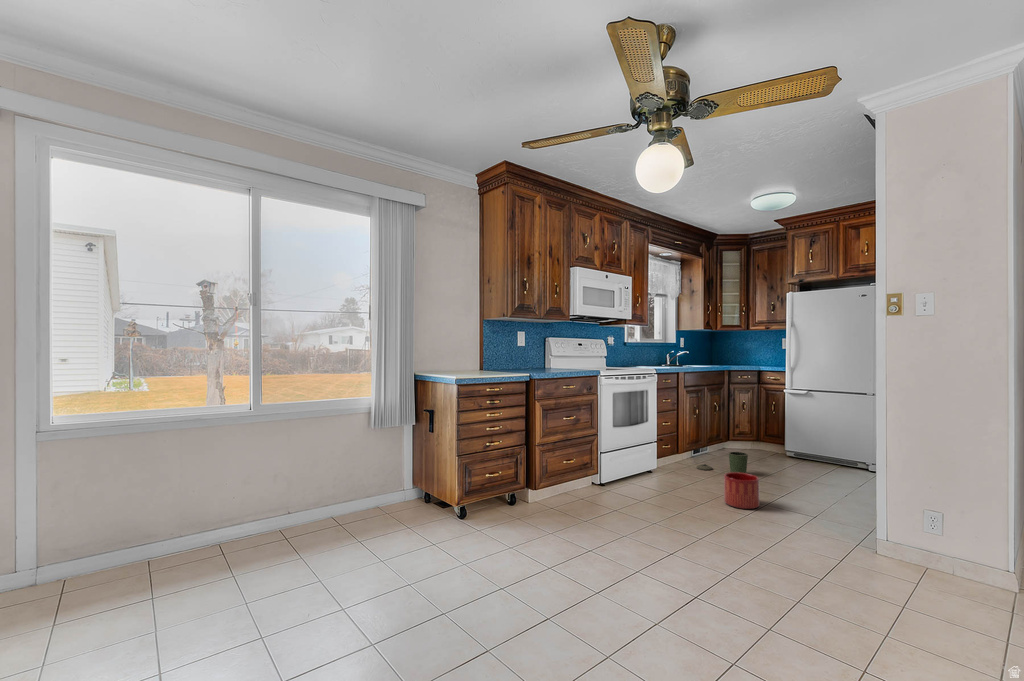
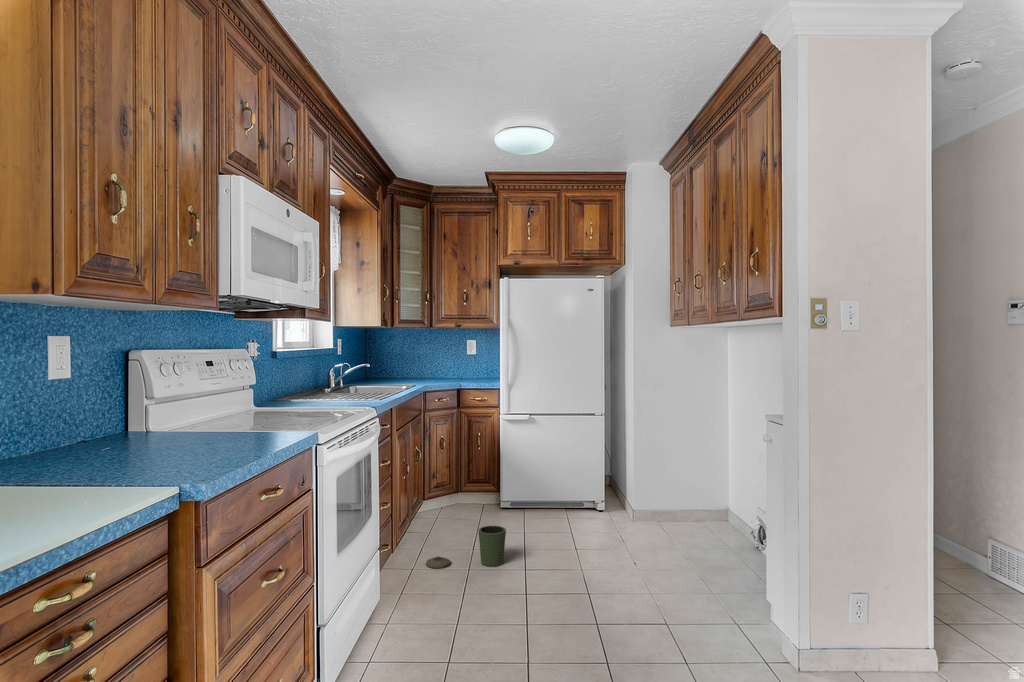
planter: present [724,472,760,509] -> none [546,574,599,641]

